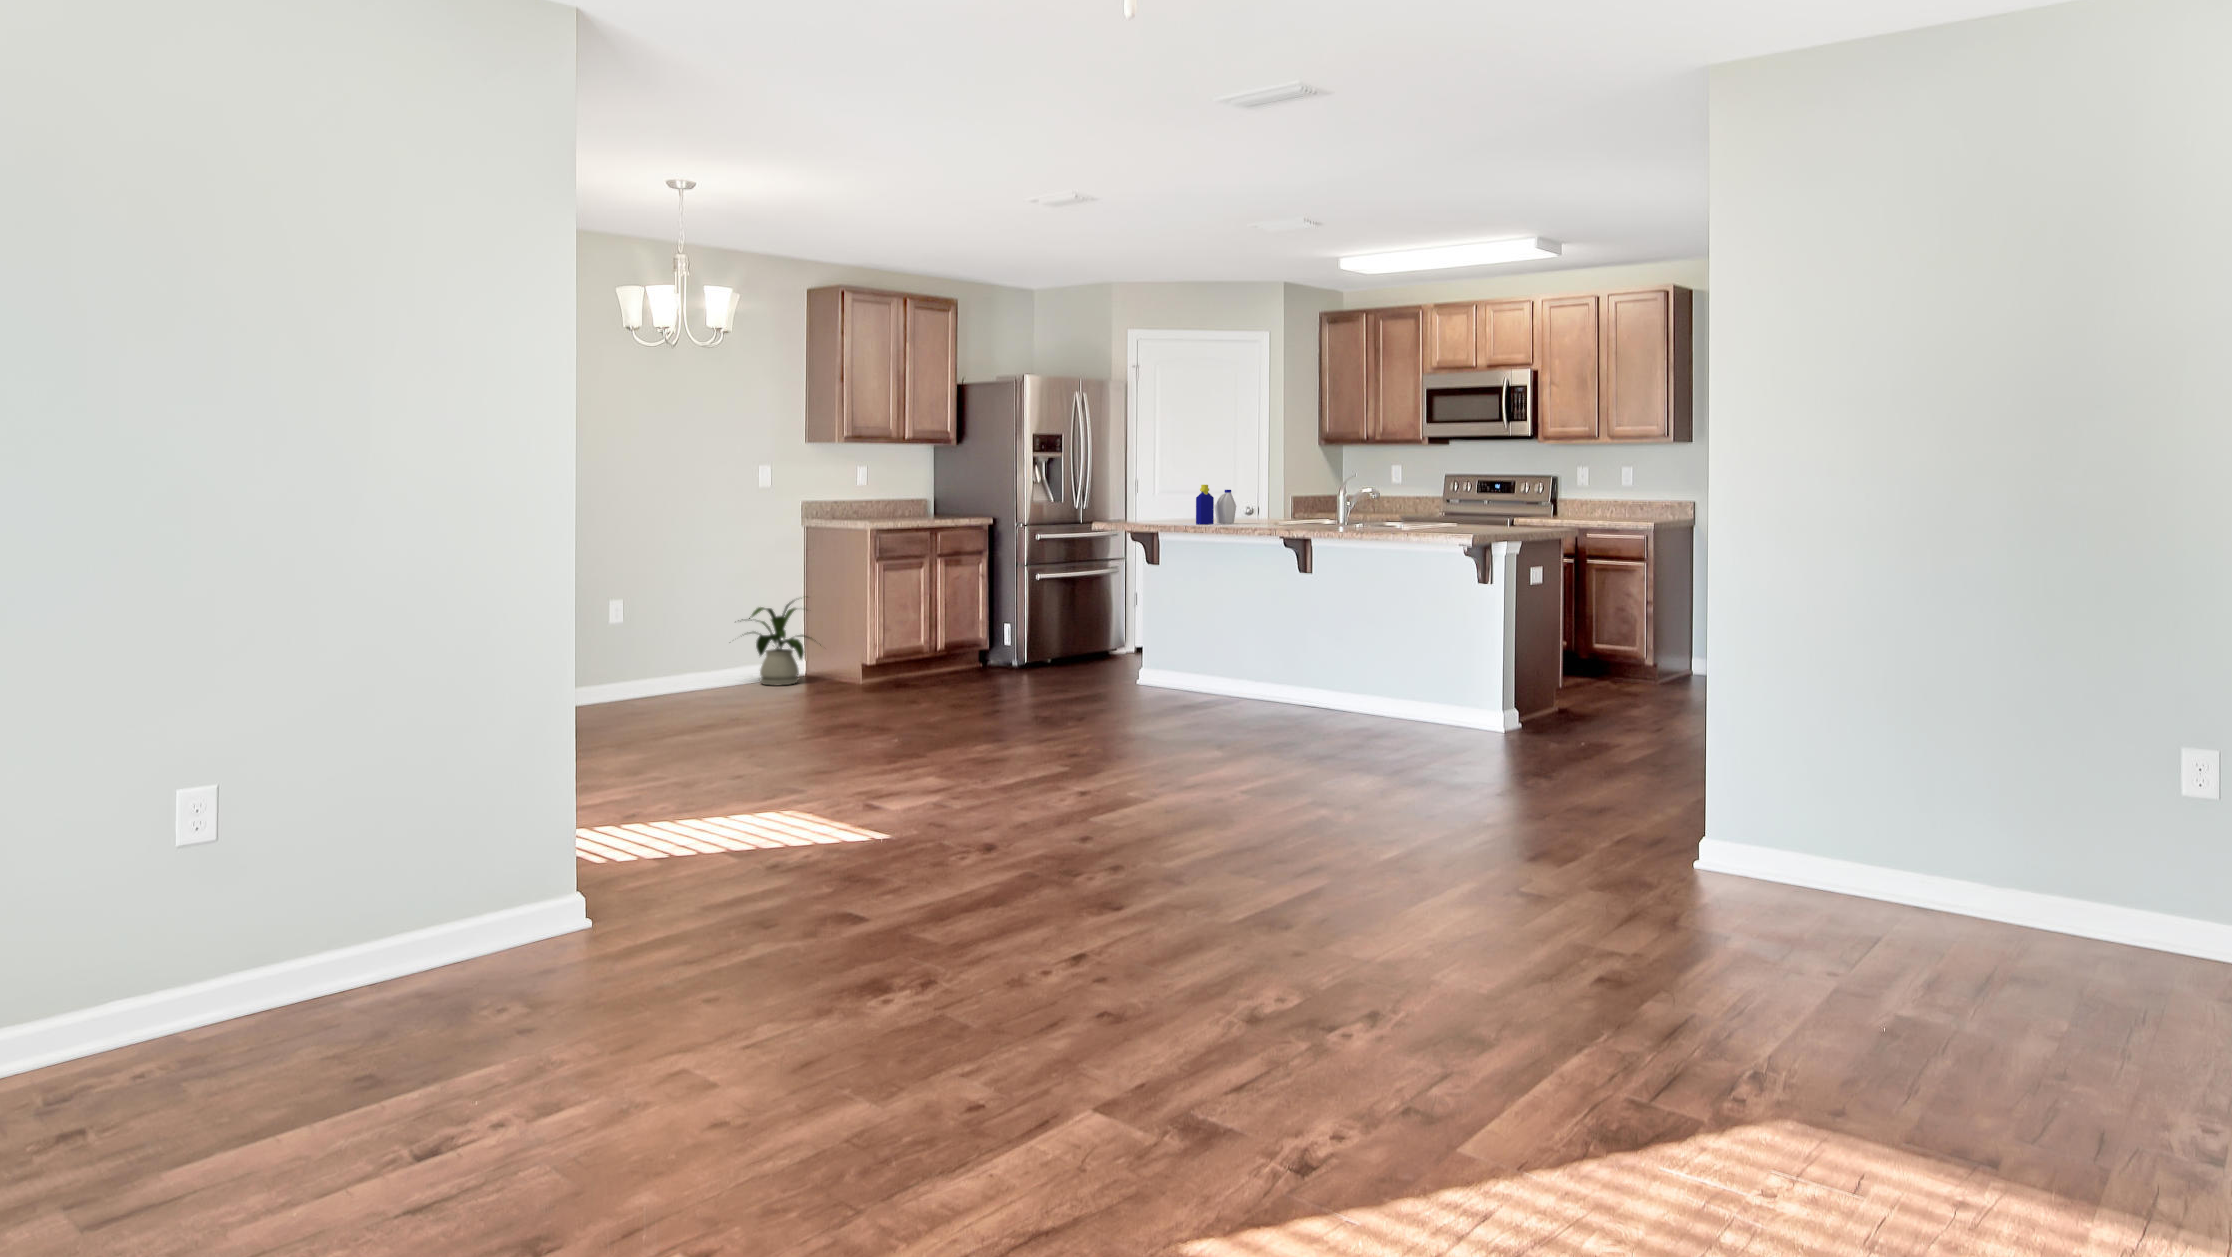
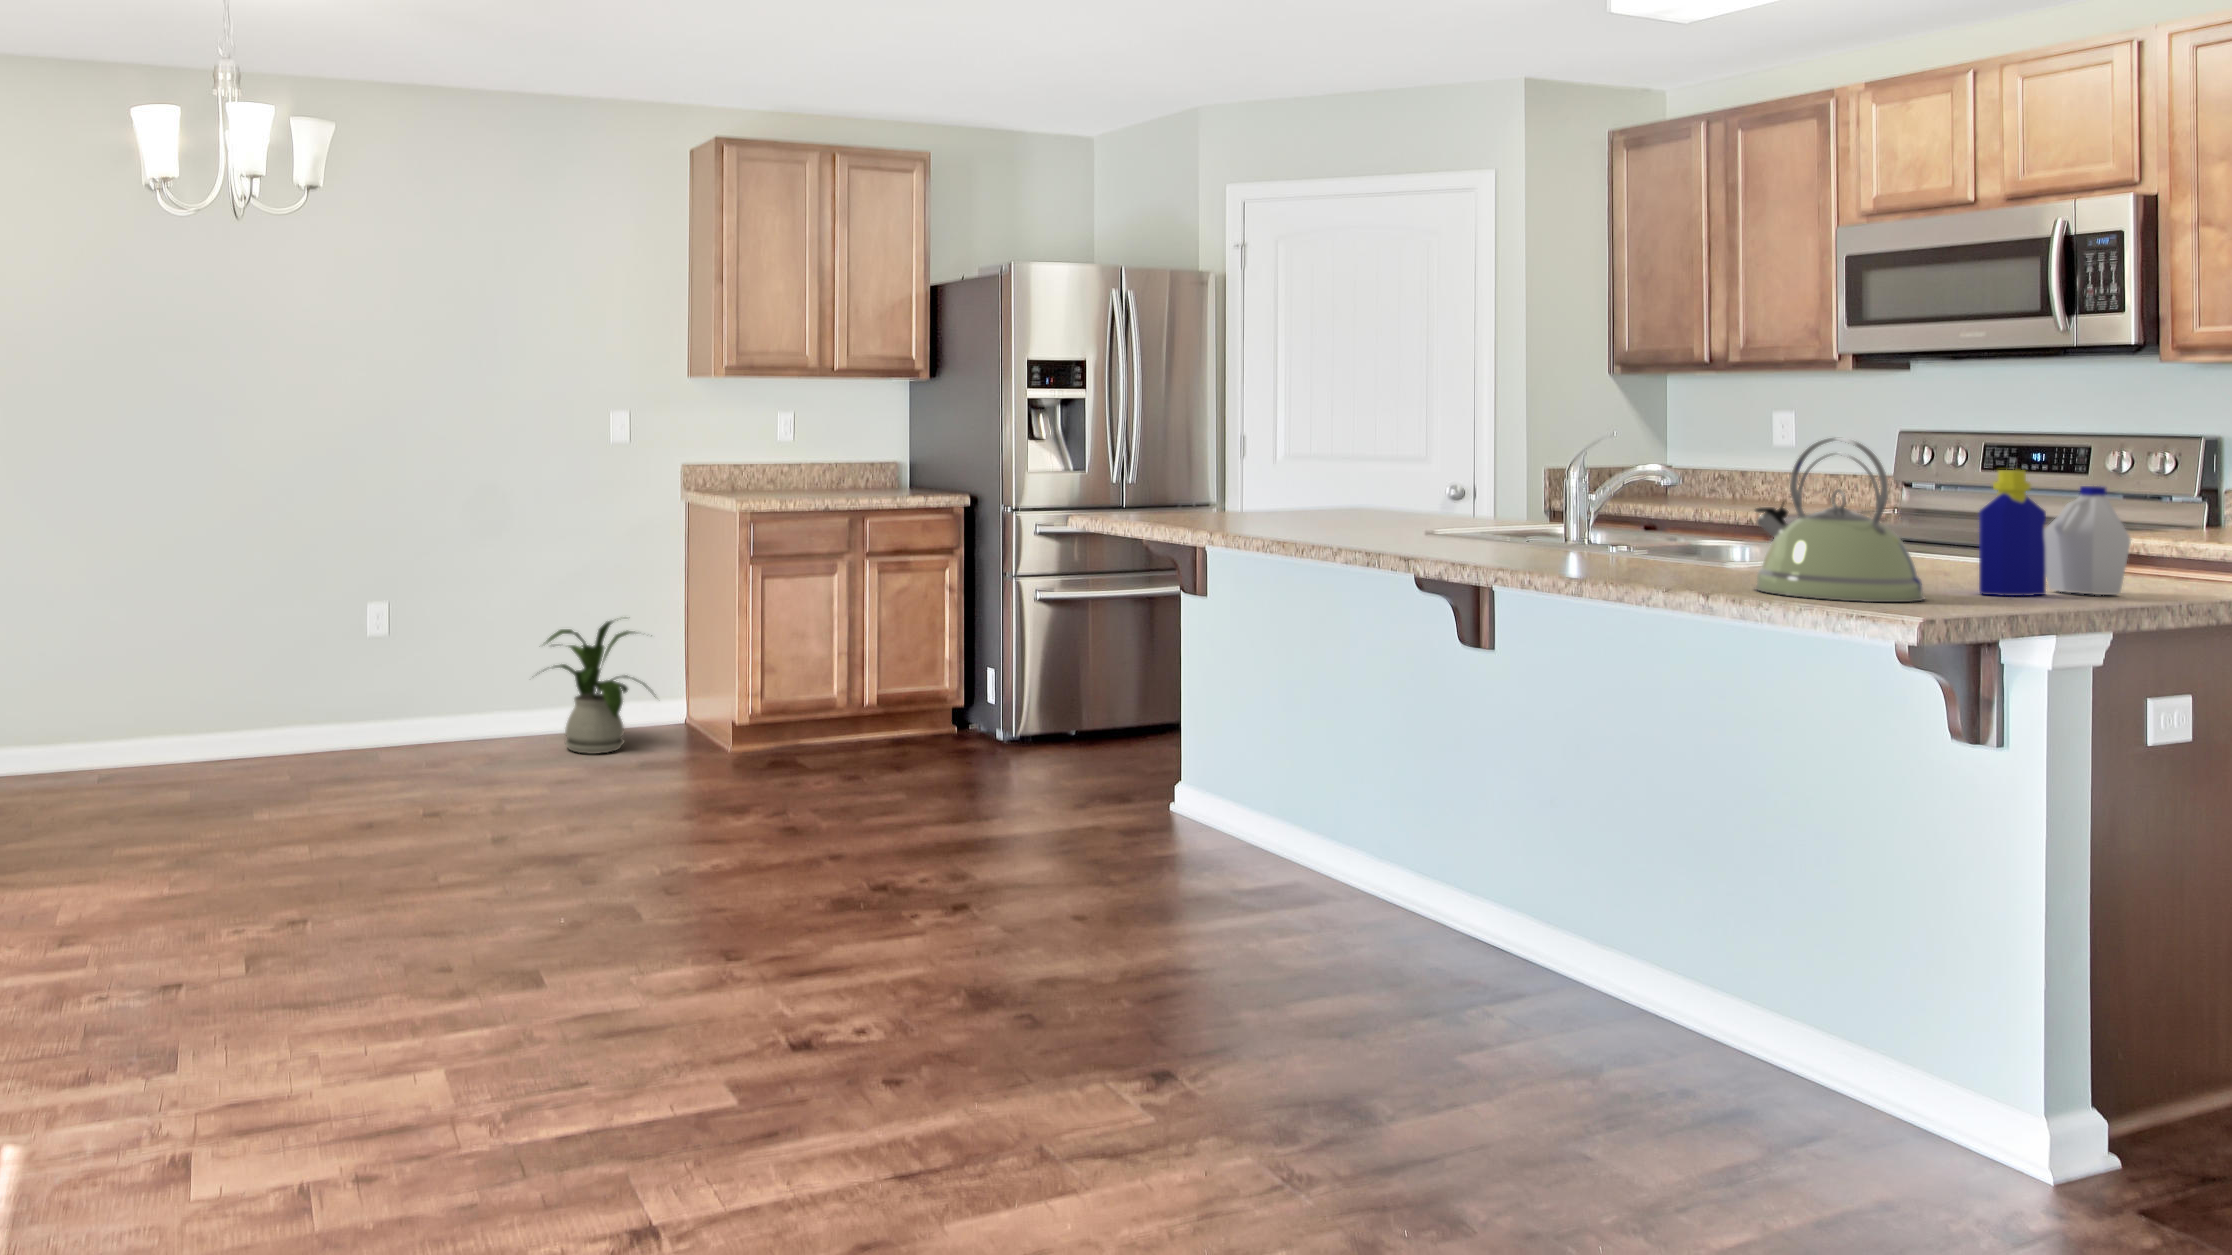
kettle: none [1423,474,1475,531] -> present [1755,438,1925,602]
bottle: present [1196,485,1236,524] -> present [1979,470,2131,596]

